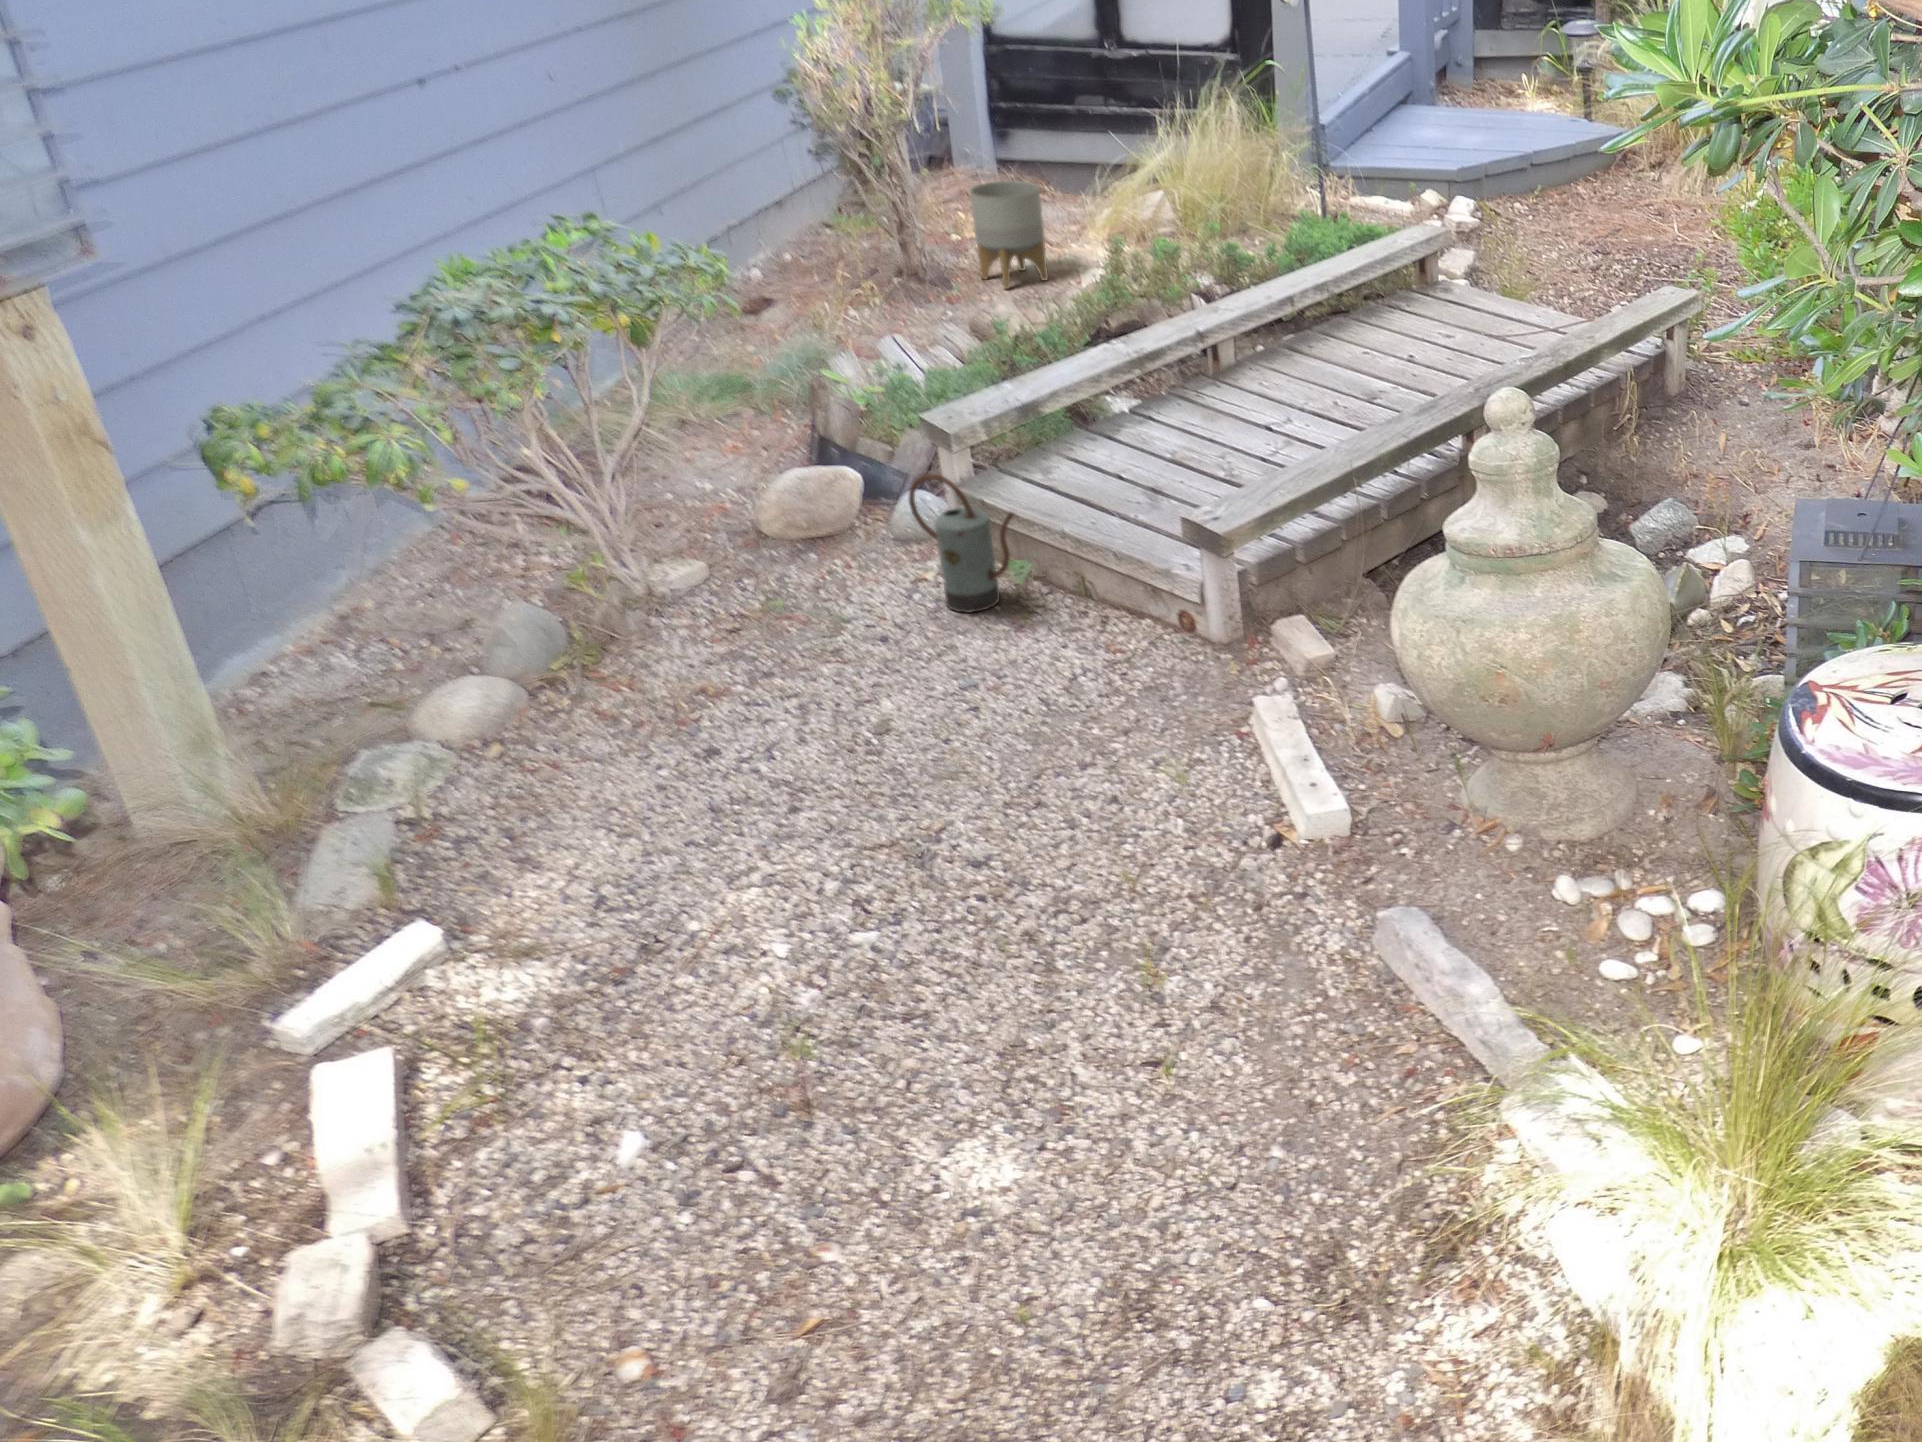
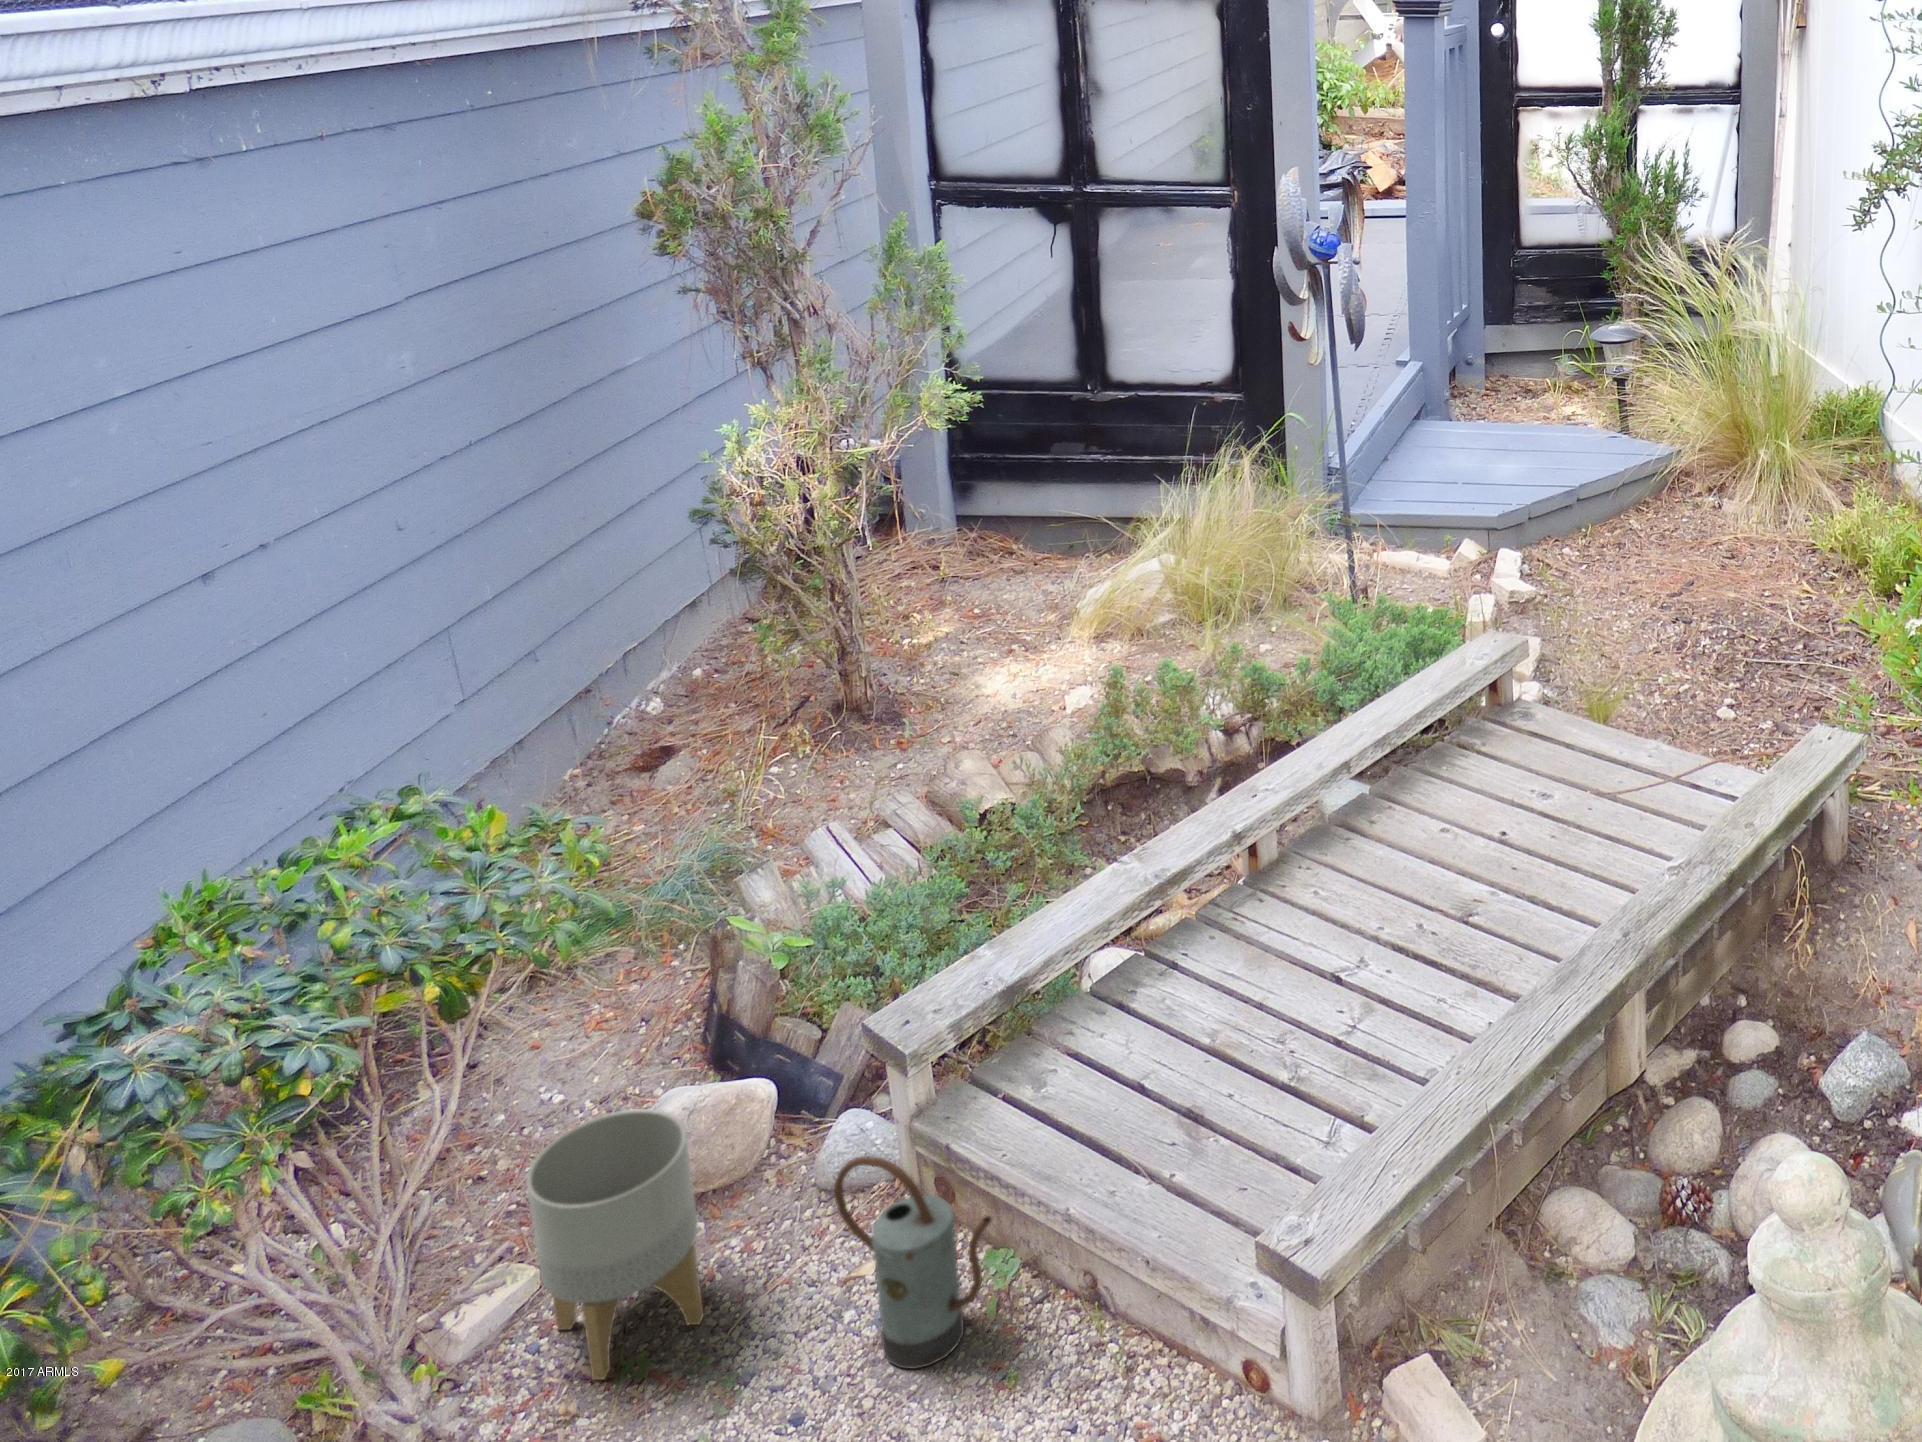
planter: present [970,181,1048,289] -> present [527,1109,704,1380]

